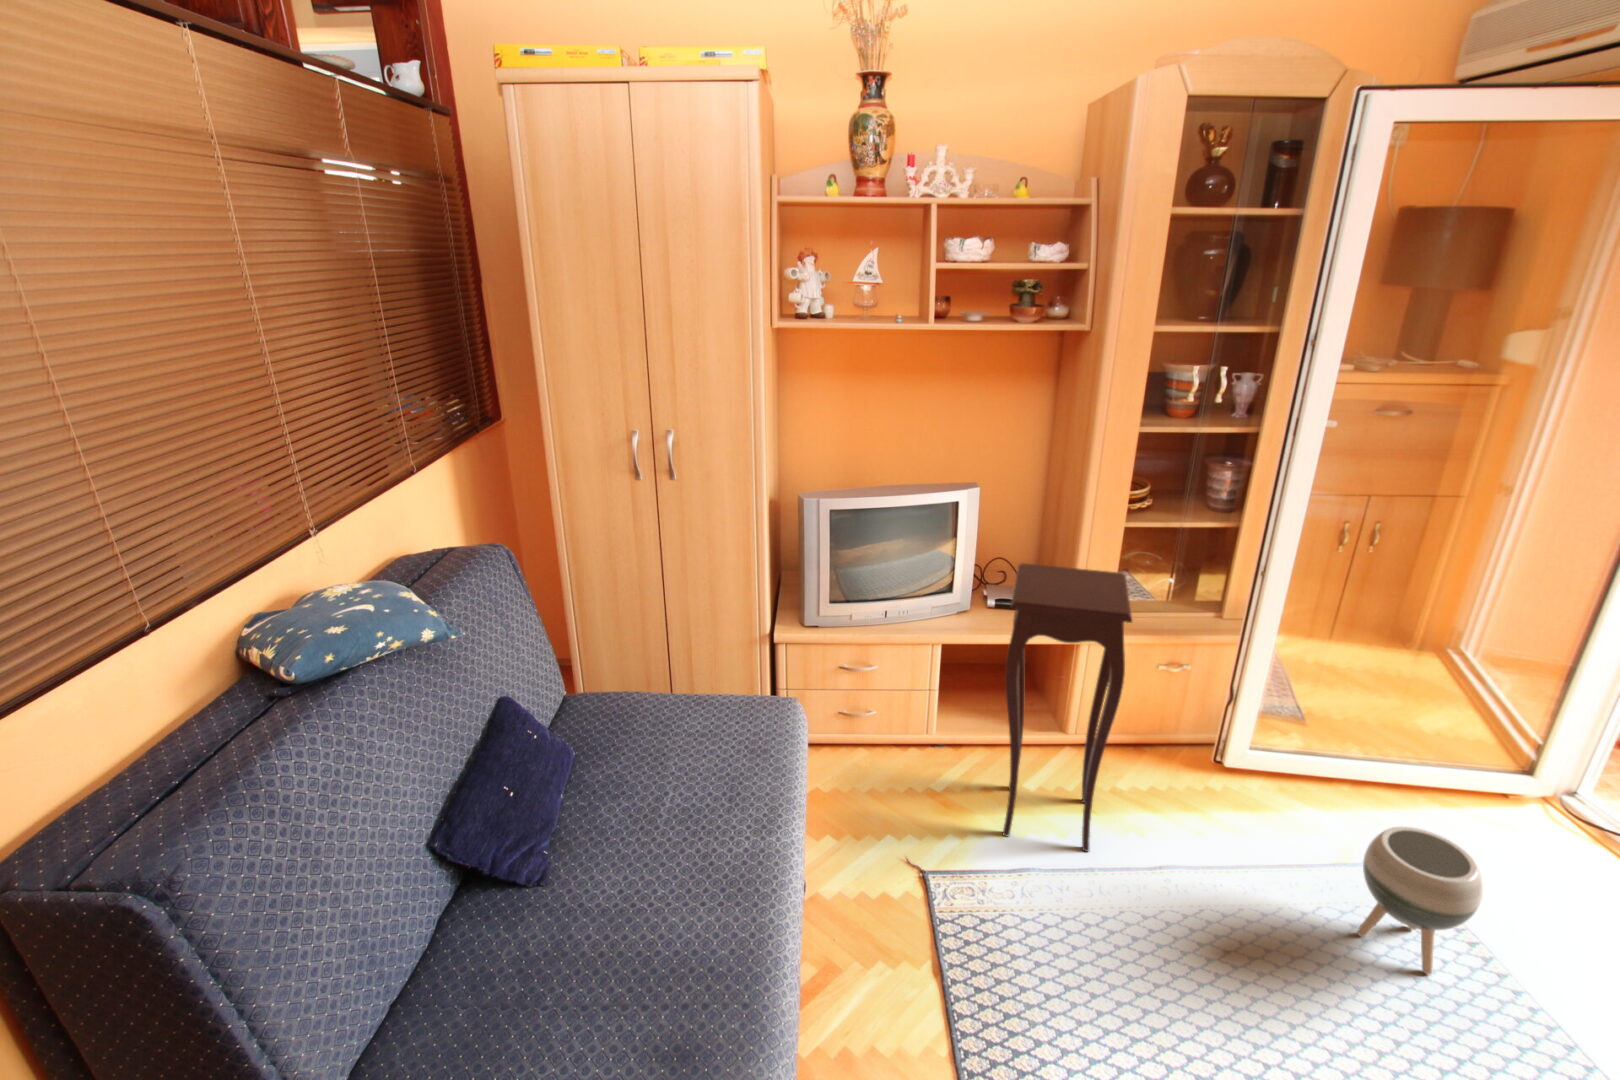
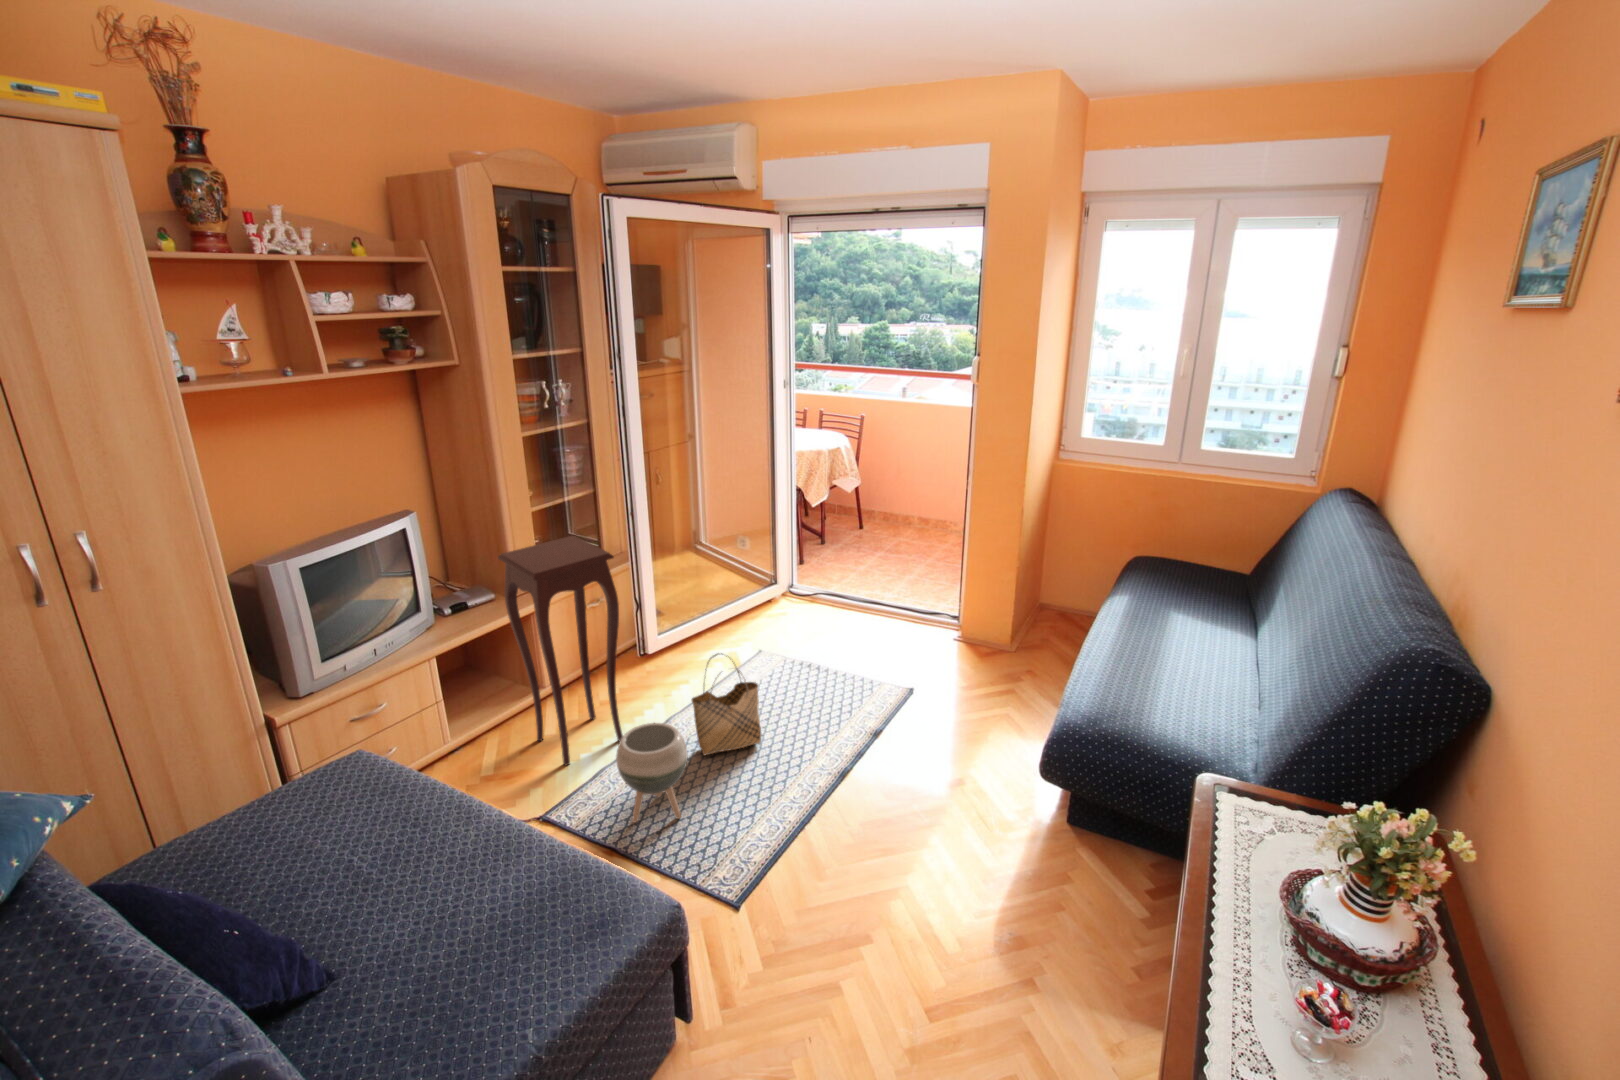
woven basket: none [1154,825,1288,996] -> present [692,653,761,755]
planter: present [1357,827,1483,975] -> present [616,723,687,822]

